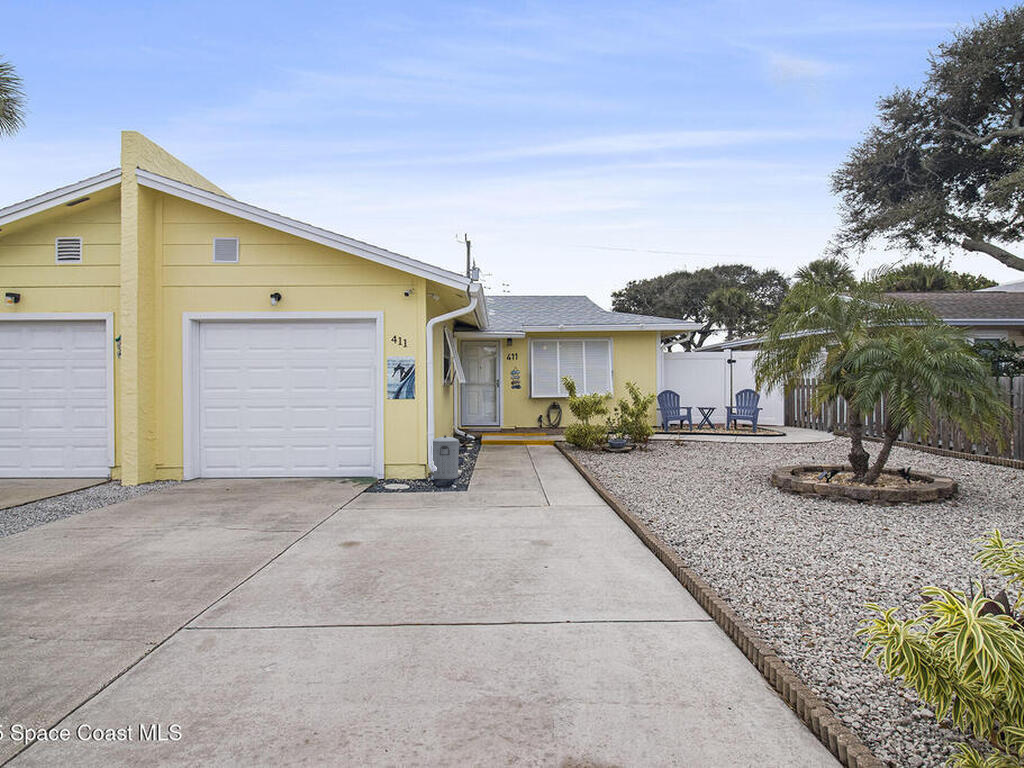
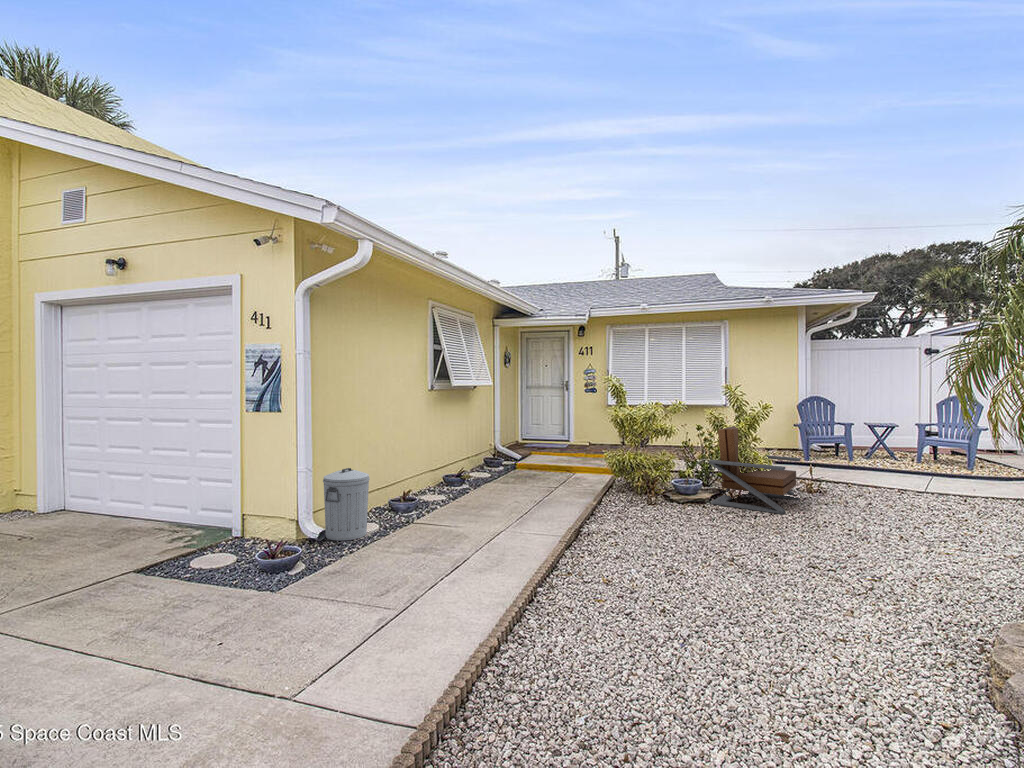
lounge chair: none [625,408,671,457] -> present [709,426,800,514]

